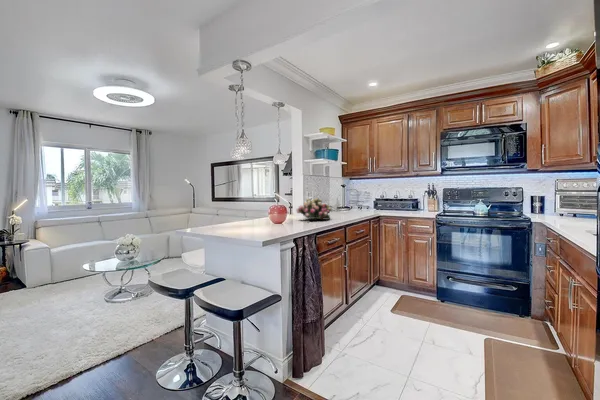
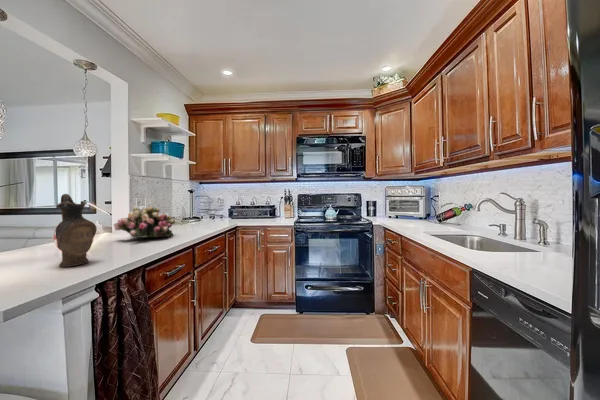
ceramic pitcher: none [276,190,292,229] -> present [55,194,97,267]

